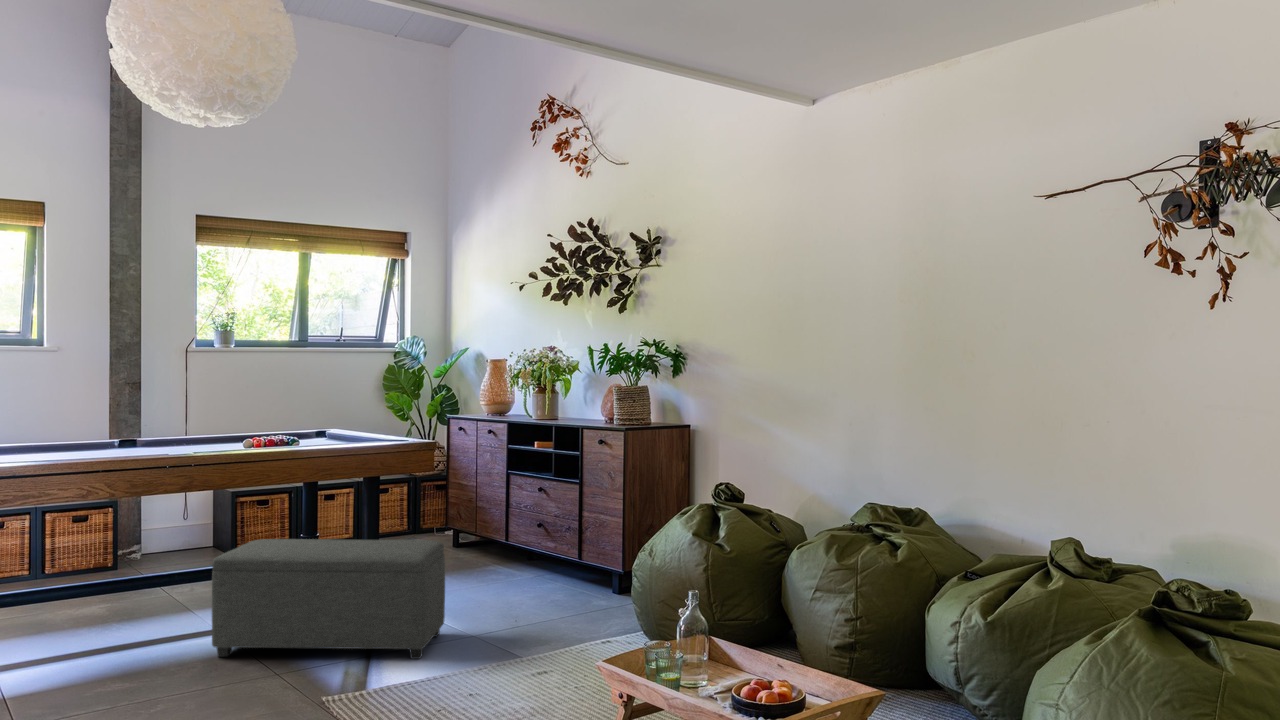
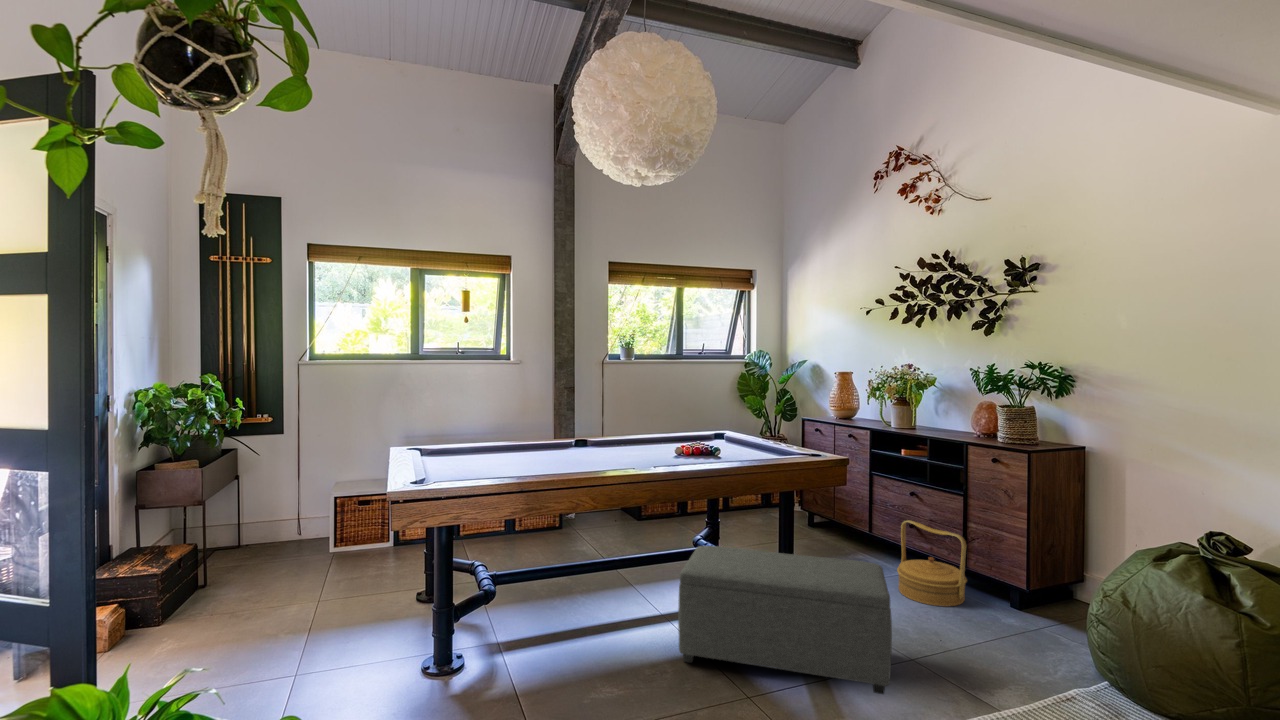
woven basket: none [507,515,575,599] -> present [897,520,967,607]

